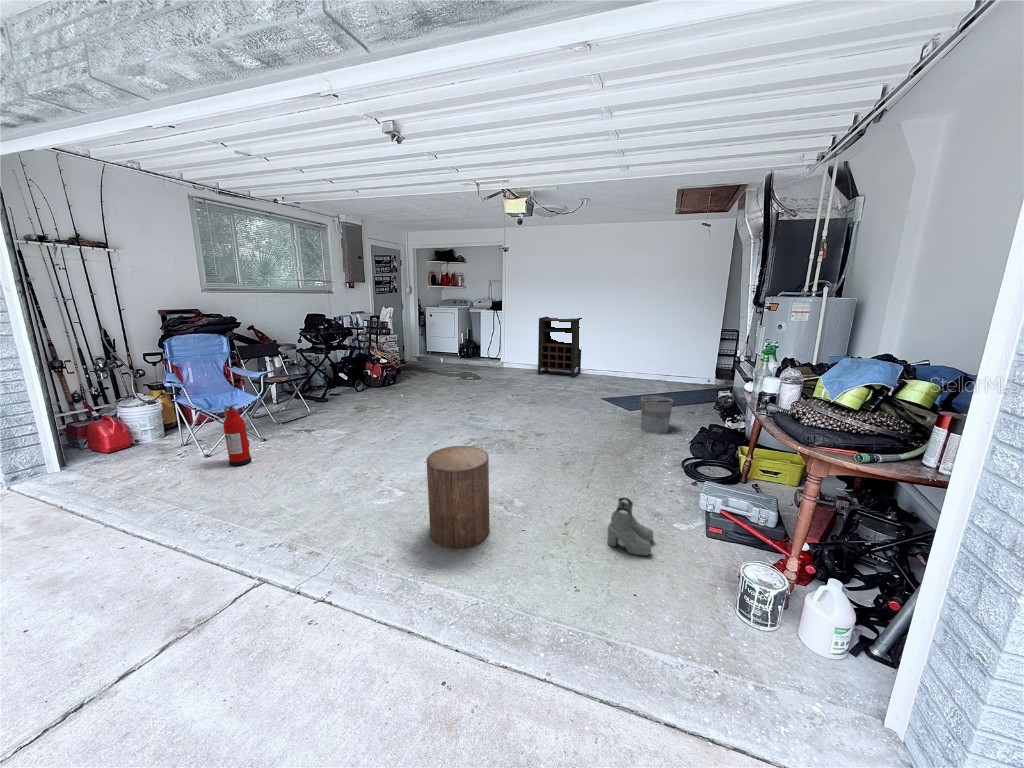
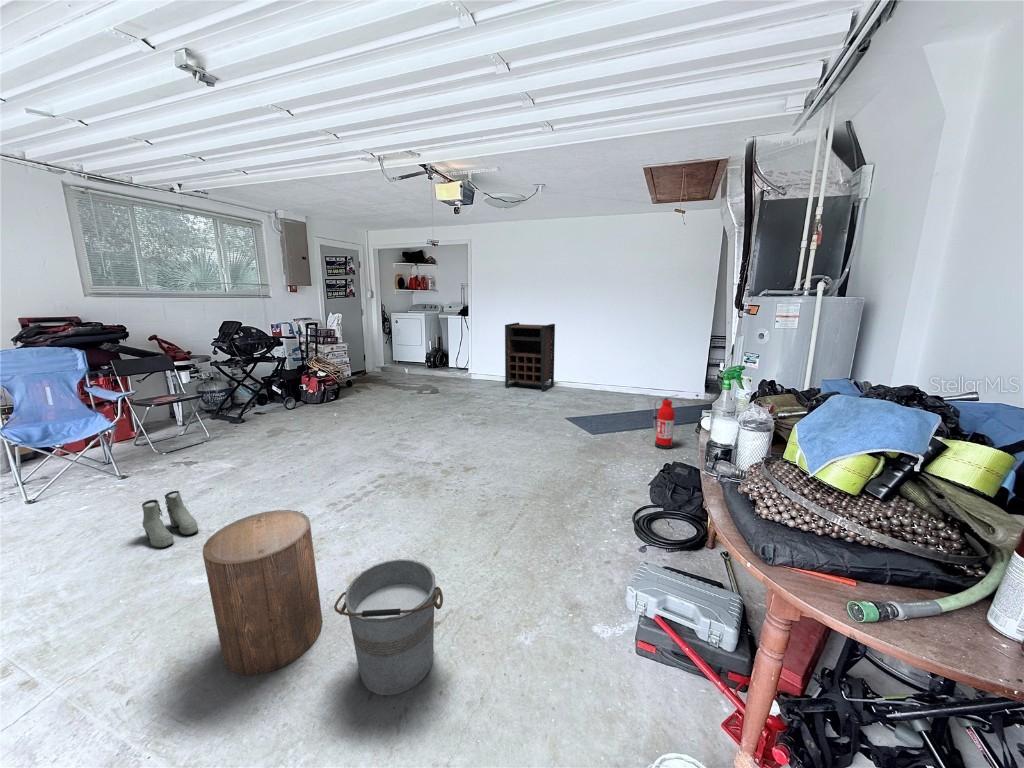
bucket: present [639,396,677,434] -> present [334,559,443,695]
fire extinguisher: present [224,403,251,467] -> present [654,395,678,449]
boots: present [608,497,653,556] -> present [142,491,199,548]

